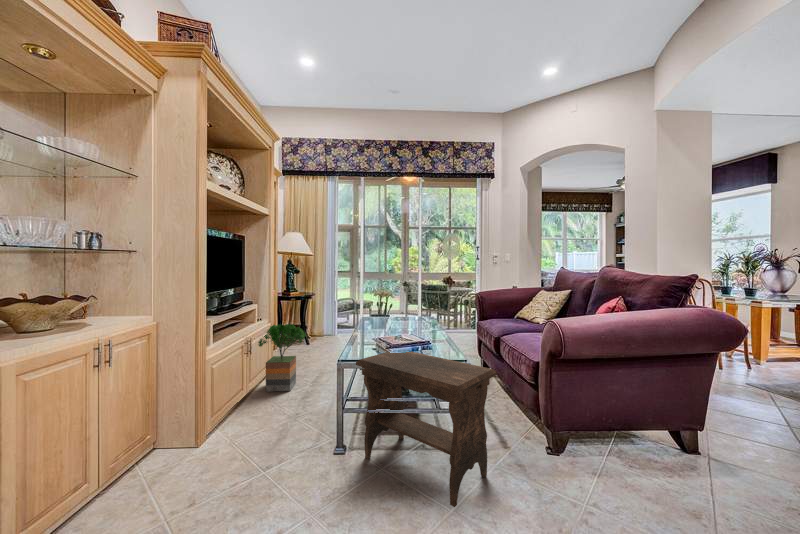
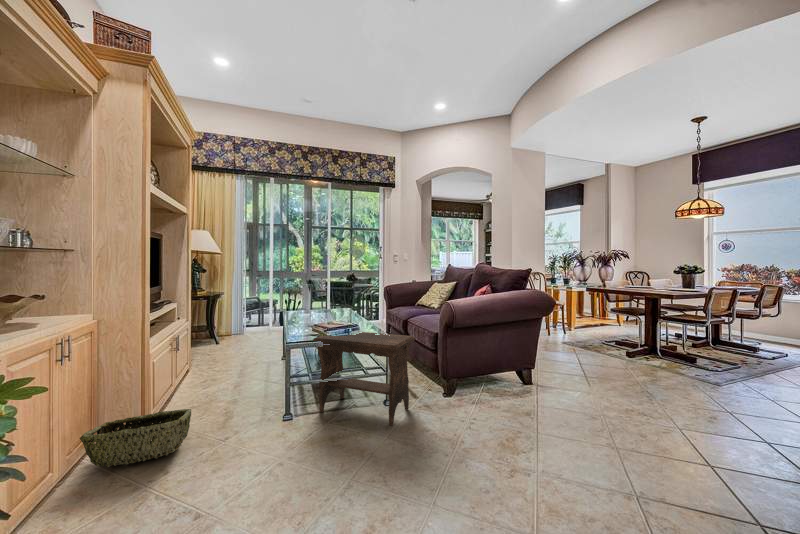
potted tree: present [258,324,305,392] -> none [192,318,239,382]
woven basket: none [69,436,205,504] -> present [80,409,191,467]

